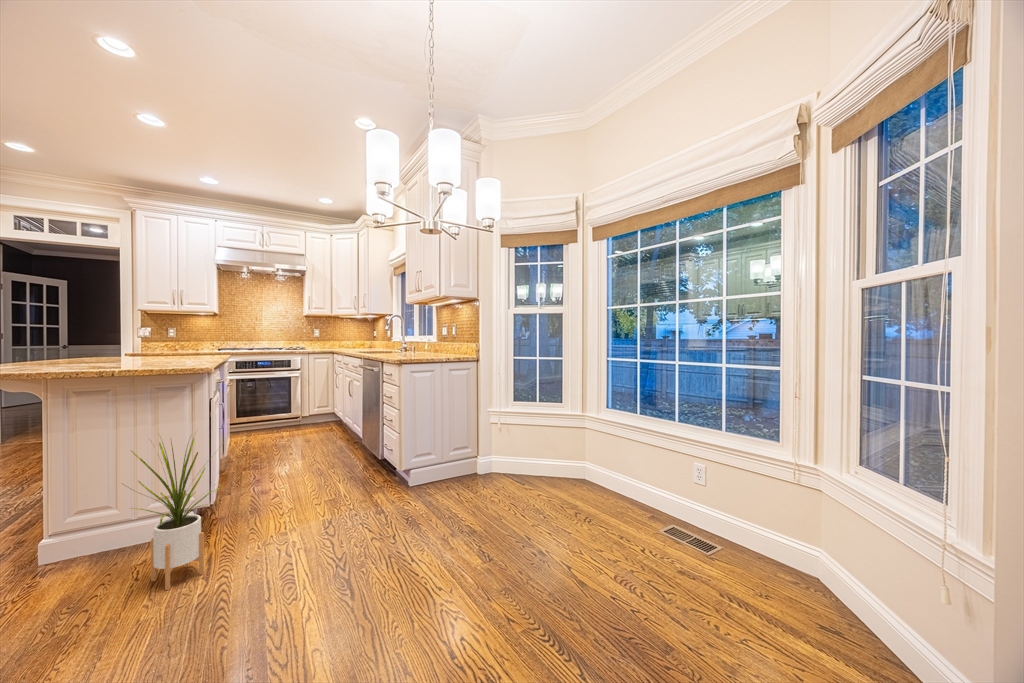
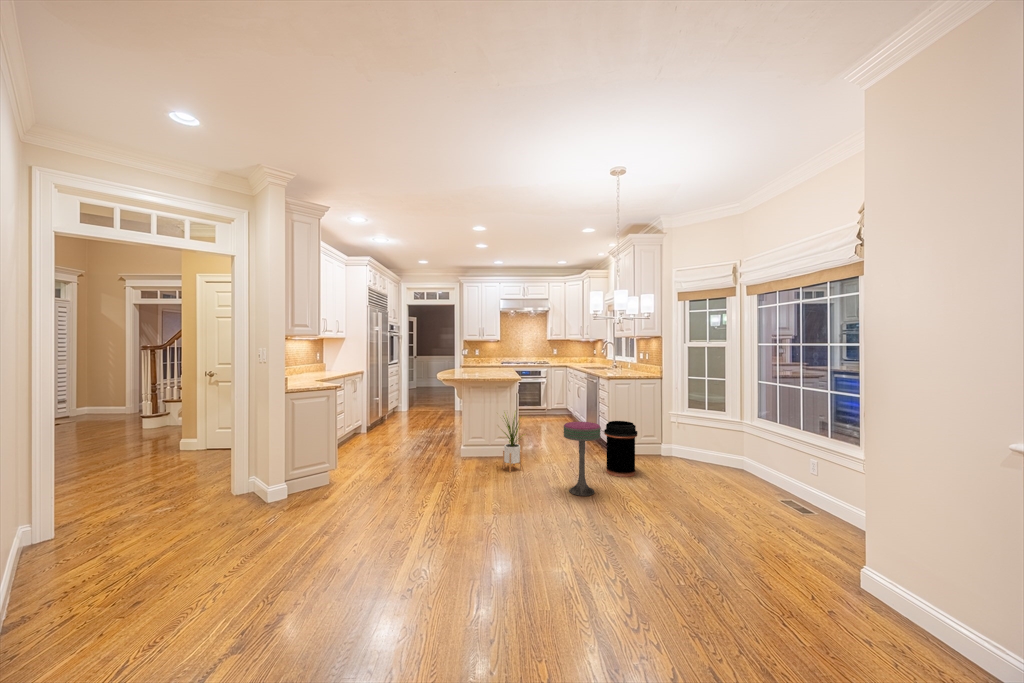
trash can: none [394,435,453,540] -> present [604,421,637,477]
bar stool: none [299,453,389,634] -> present [564,422,601,496]

